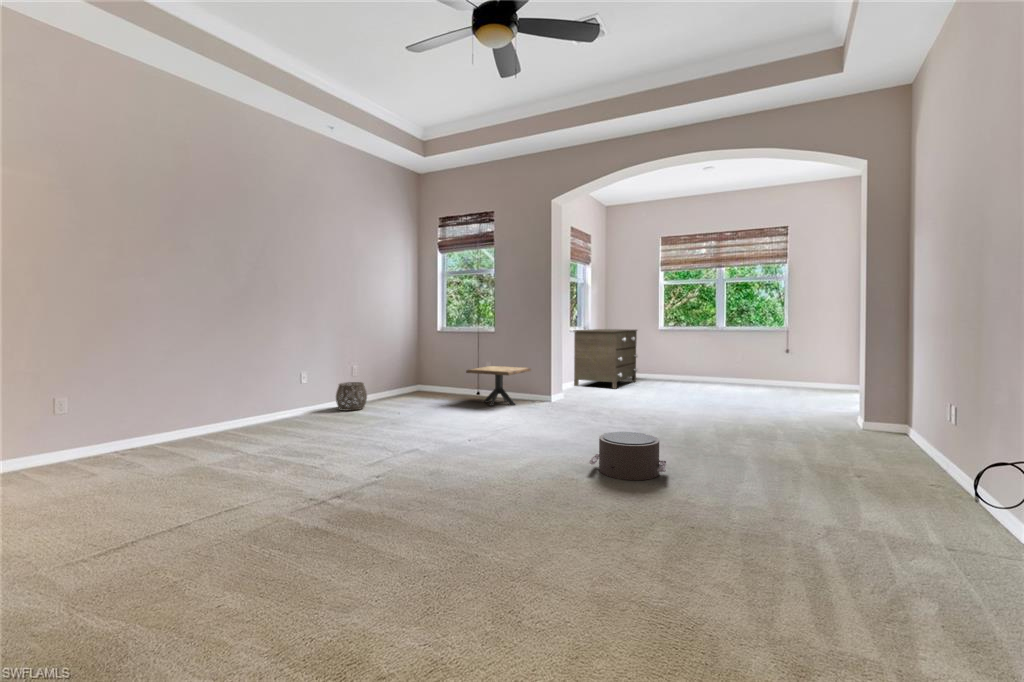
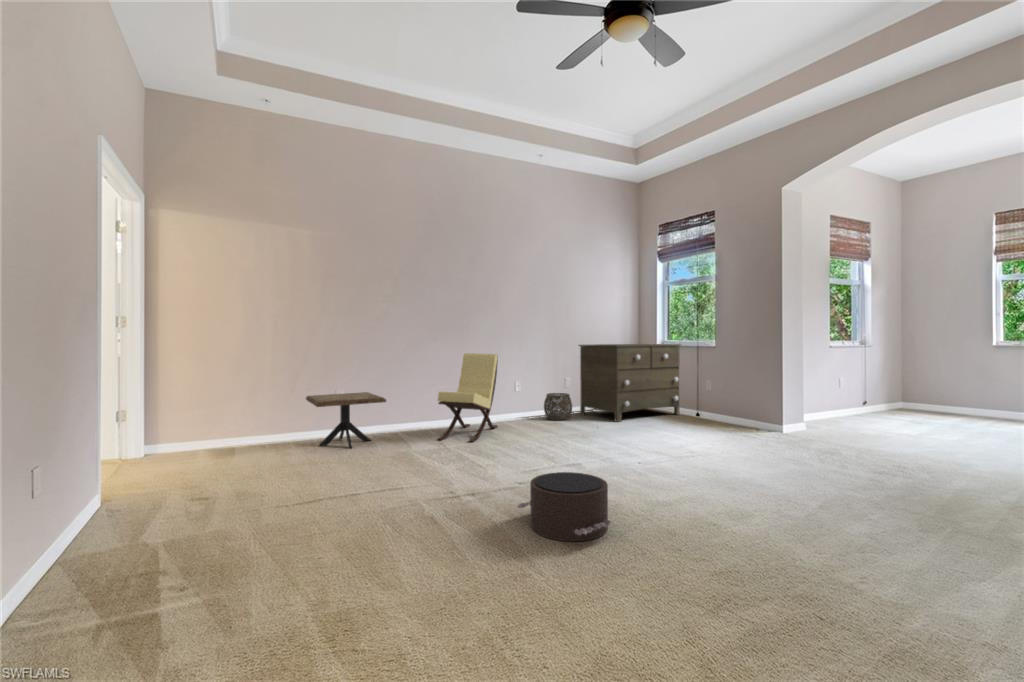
dresser: present [573,329,638,389] -> present [579,344,681,422]
lounge chair: none [230,343,292,447] -> present [438,353,498,442]
side table: present [466,366,531,406] -> present [306,392,386,448]
pouf: present [589,432,666,480] -> present [517,472,611,541]

